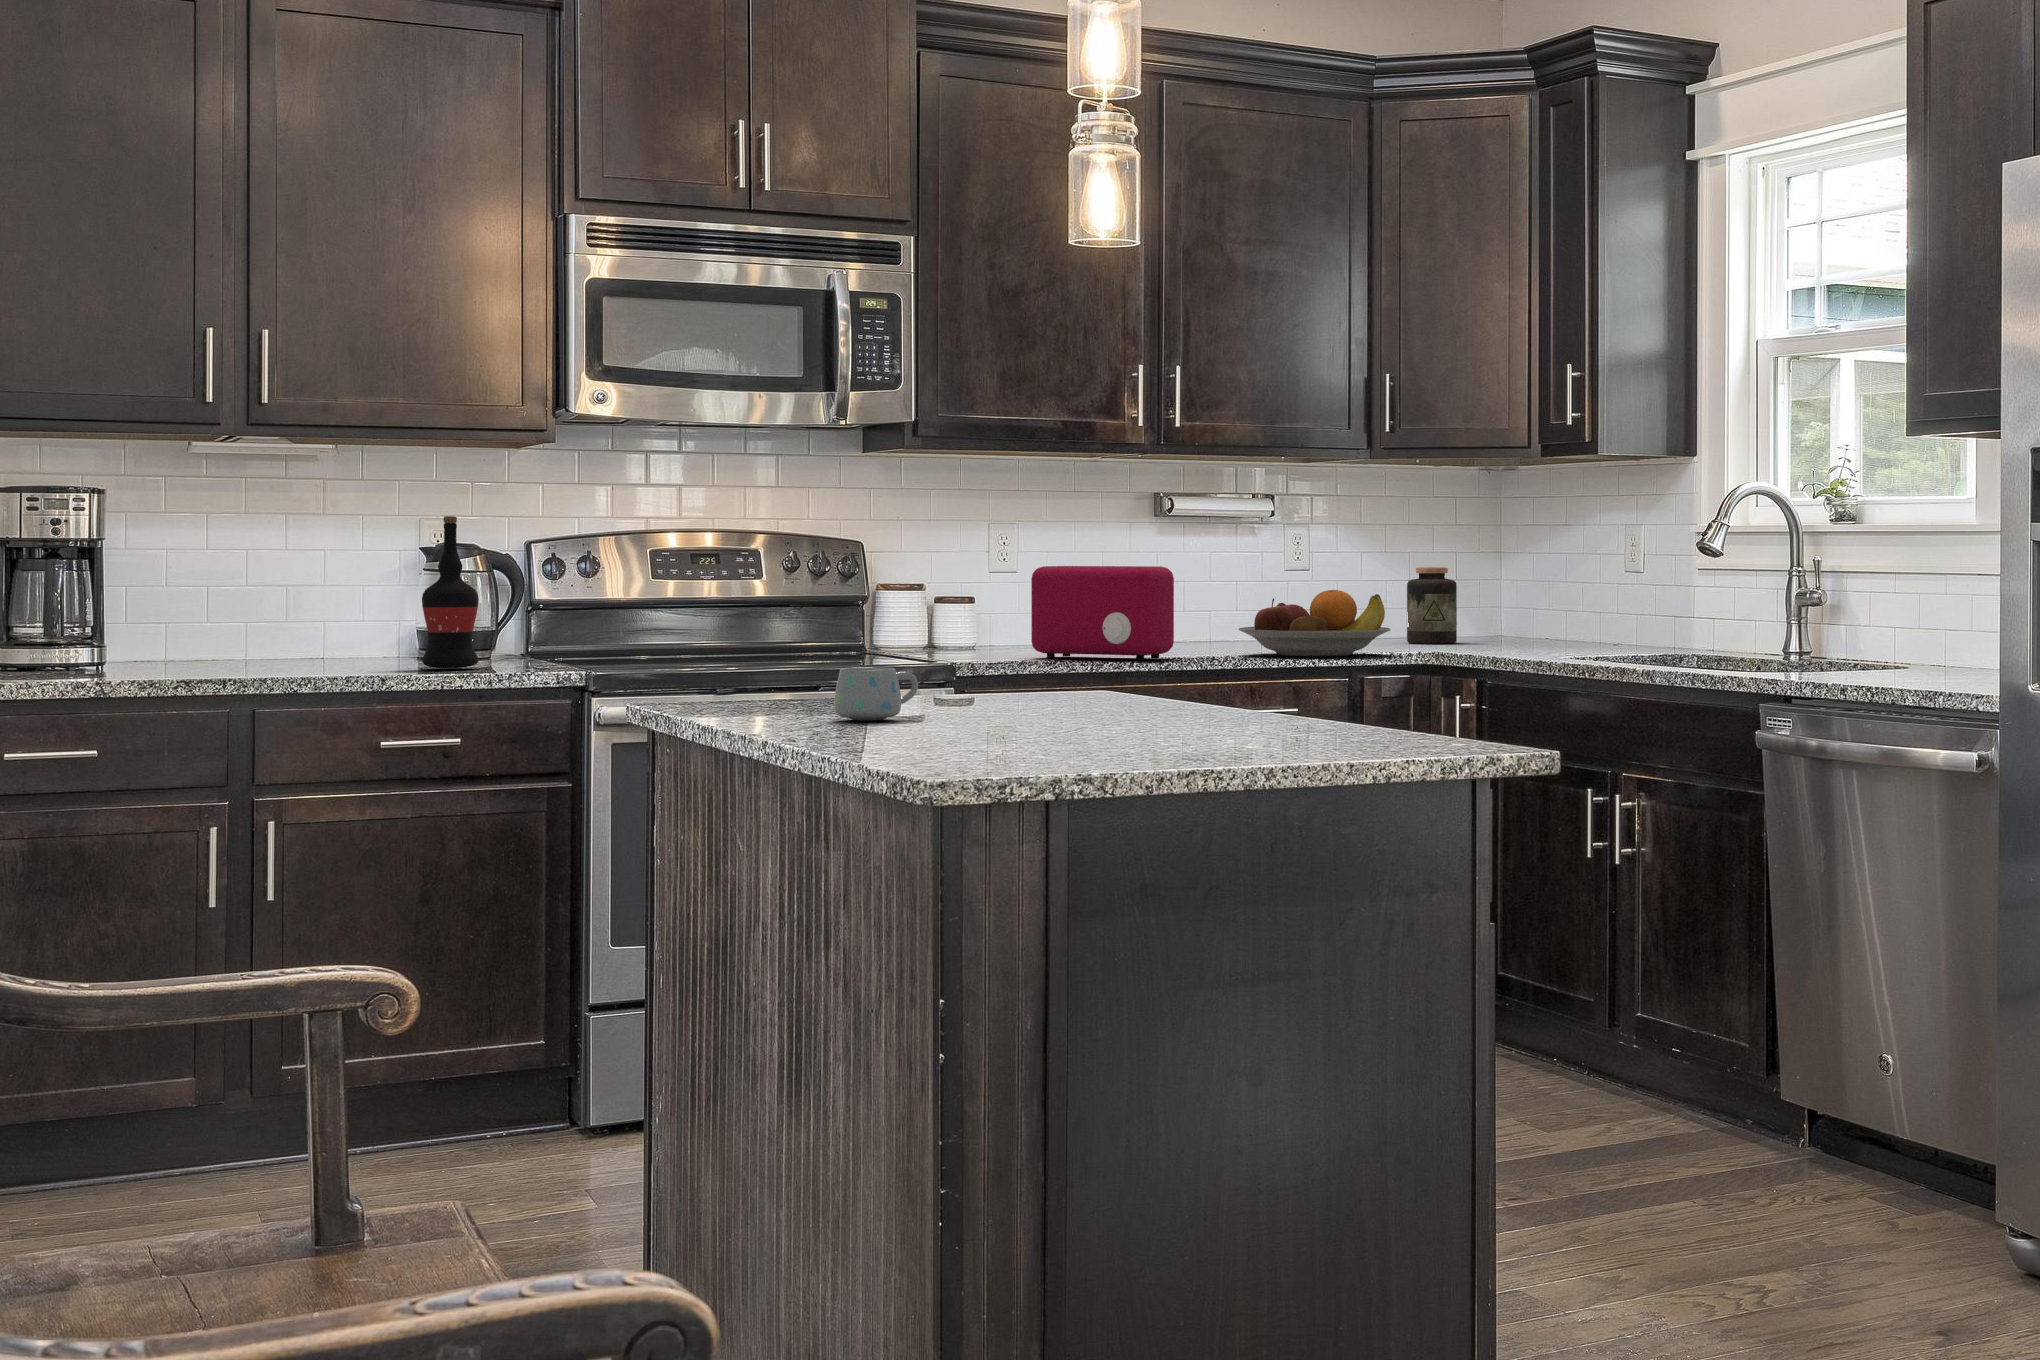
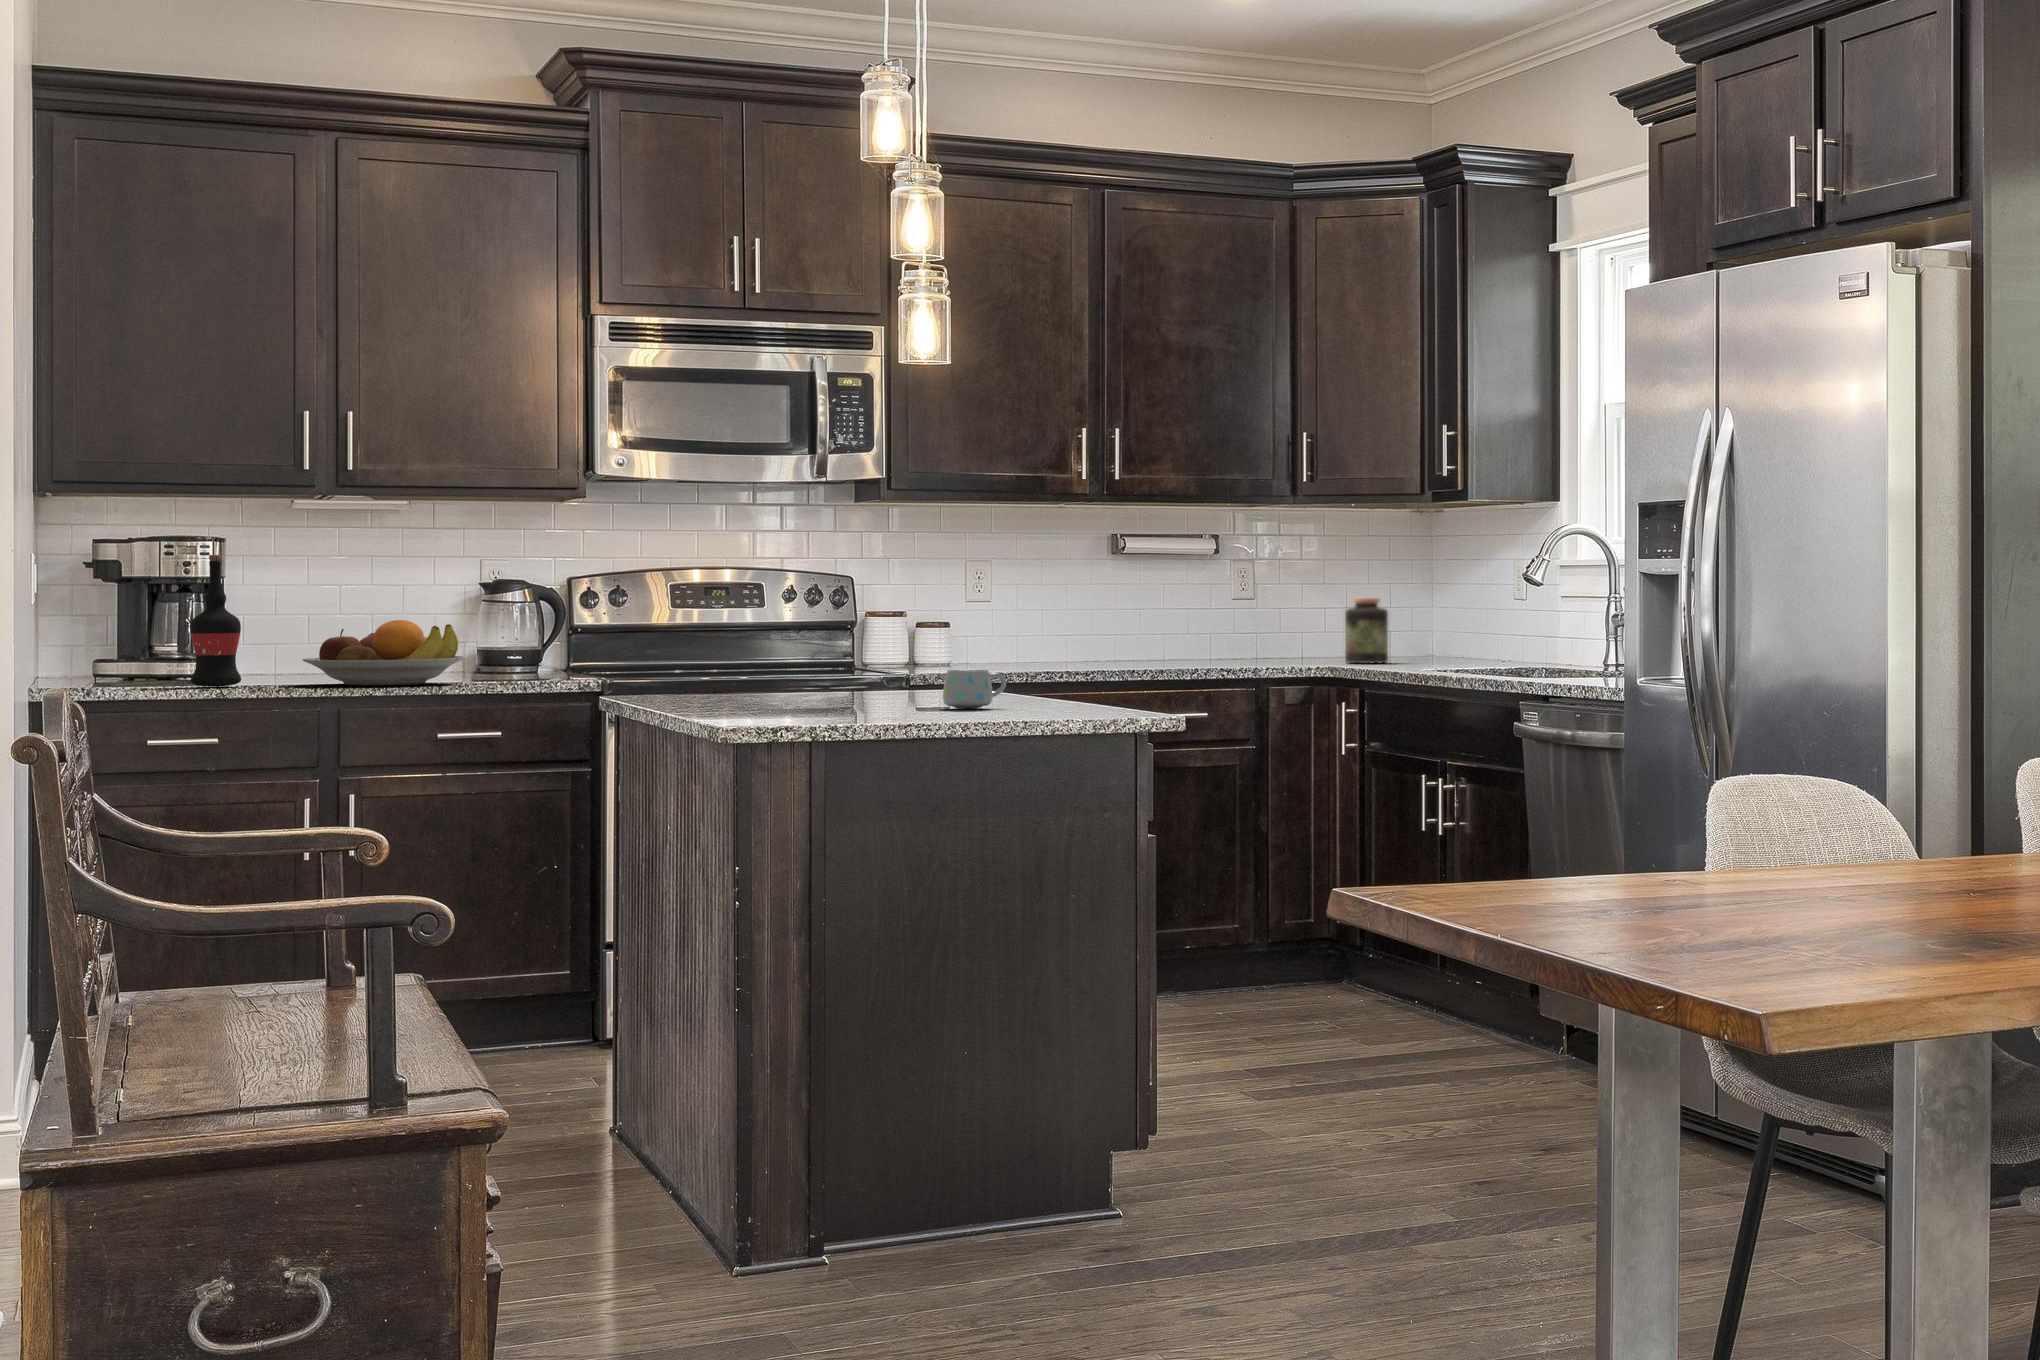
wine bottle: present [422,516,479,668] -> present [190,555,241,686]
toaster: present [1031,566,1174,660] -> none [984,597,1101,674]
fruit bowl: present [1239,590,1391,657] -> present [303,620,465,686]
mug: present [834,667,918,721] -> present [943,670,1006,709]

